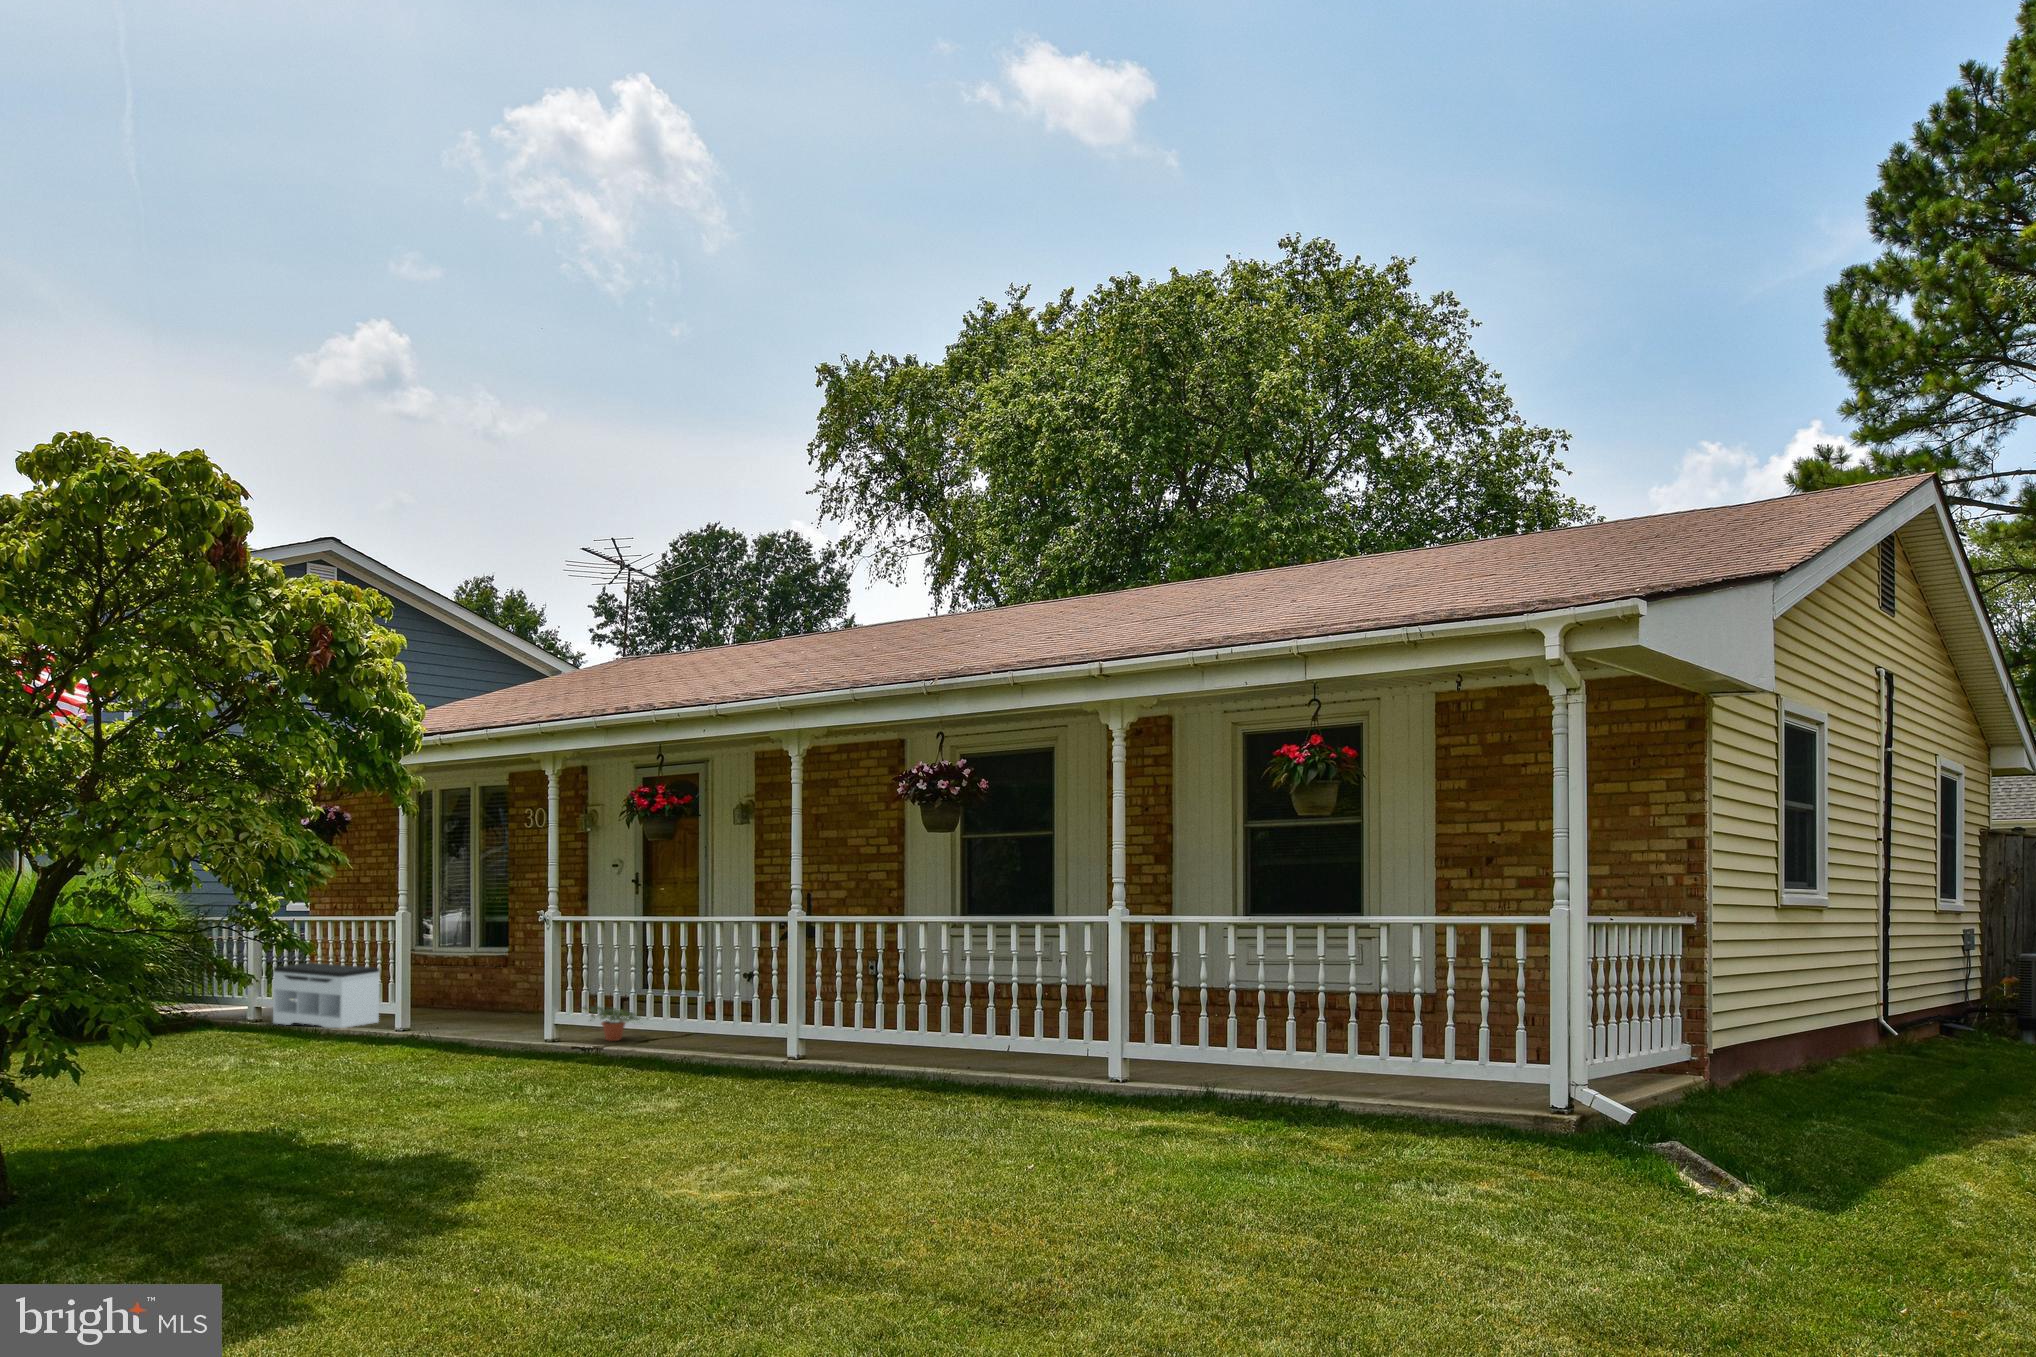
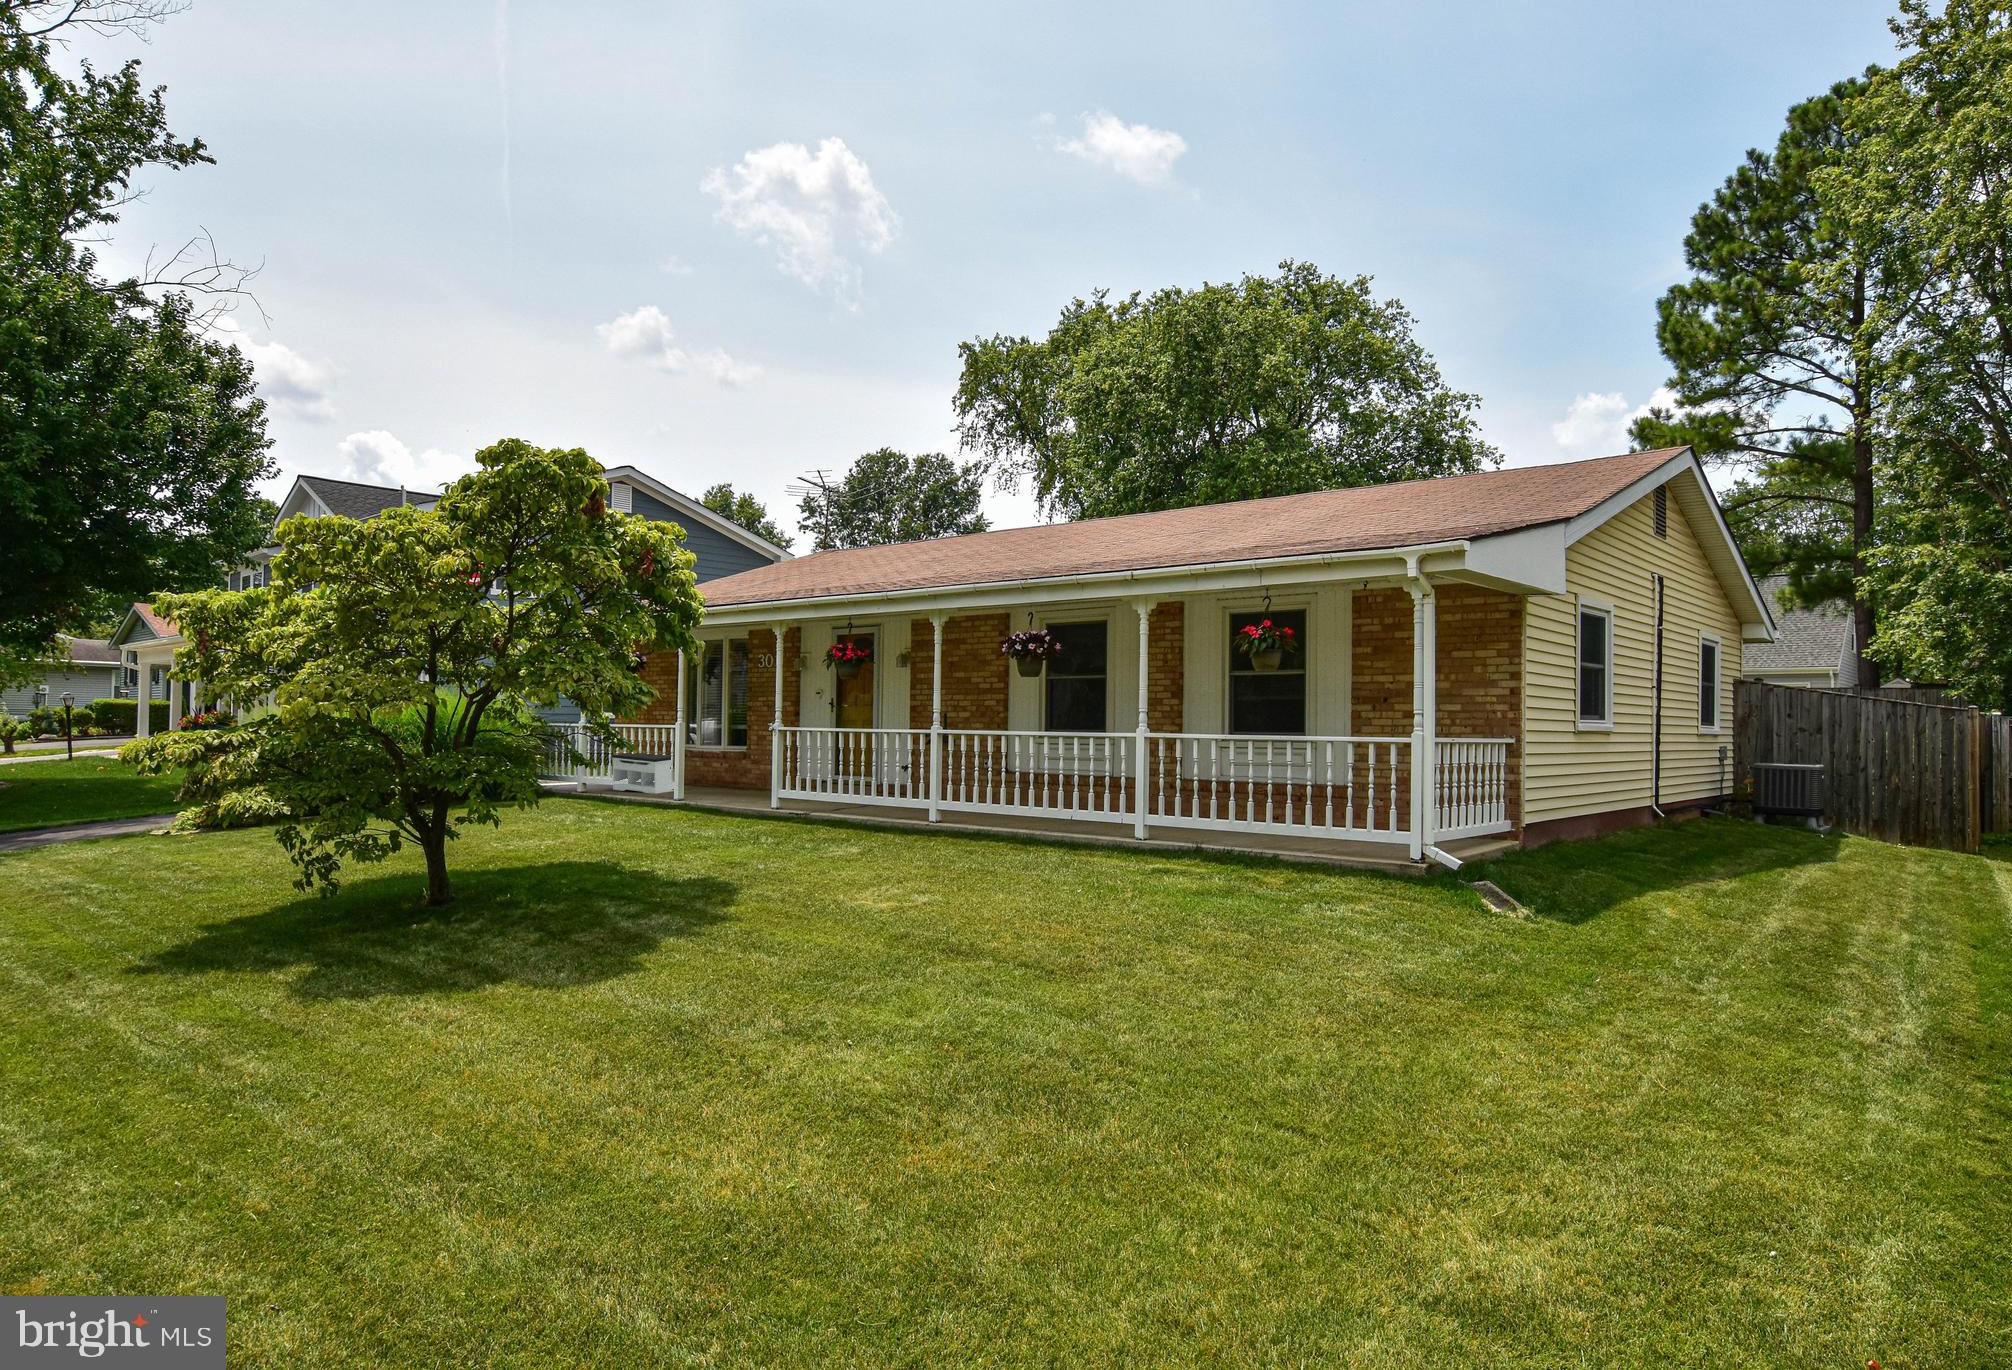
potted plant: present [583,1006,641,1041] -> none [804,781,846,805]

